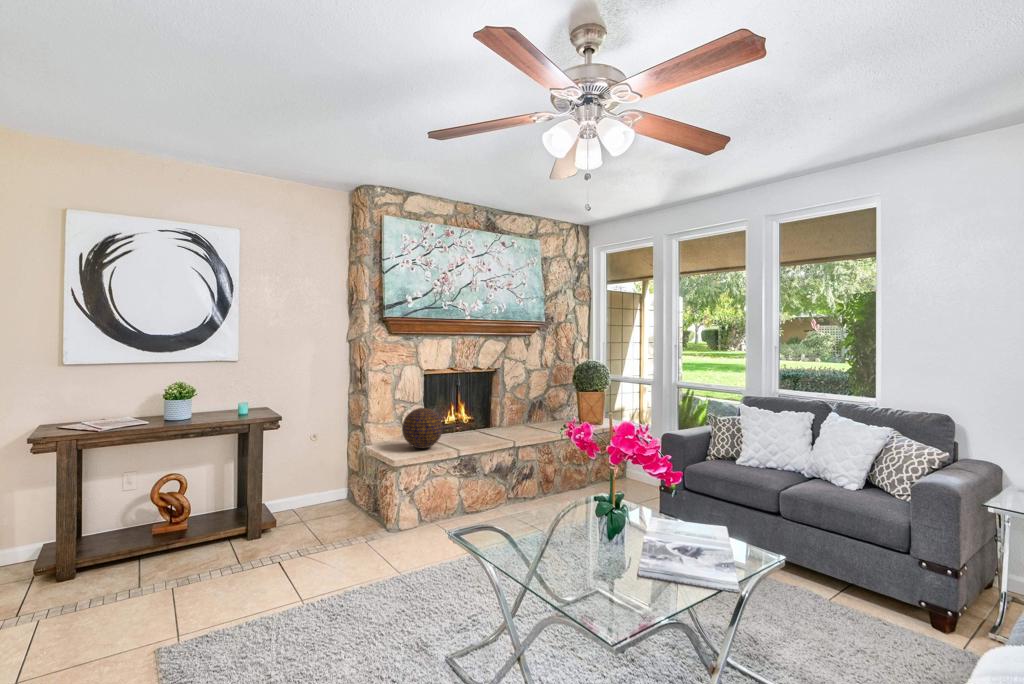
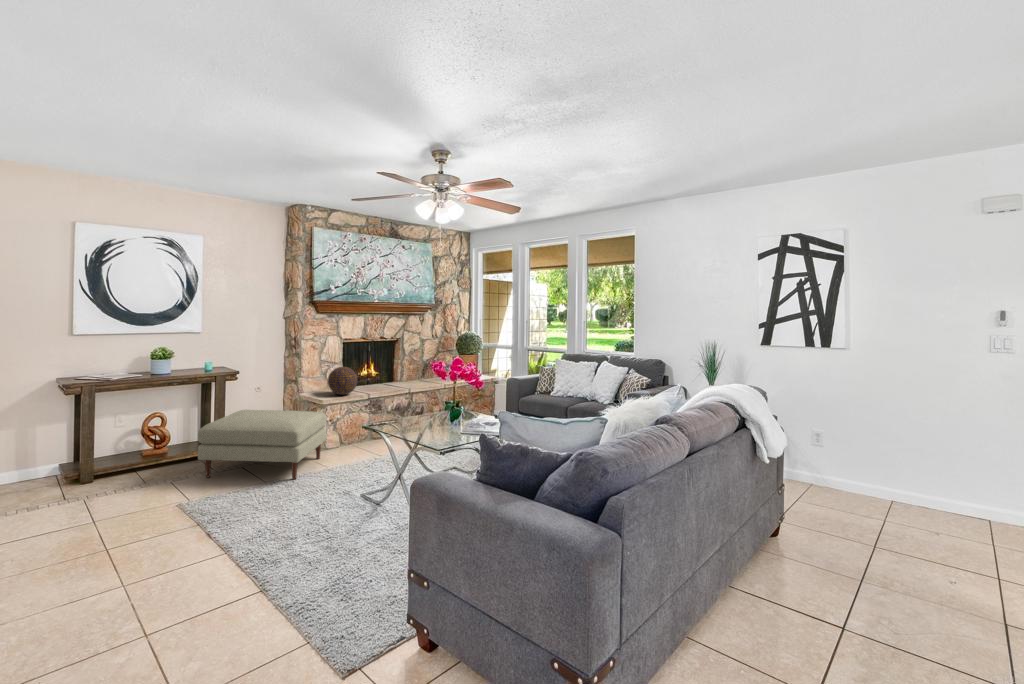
ottoman: none [206,471,398,590] -> present [198,410,327,480]

